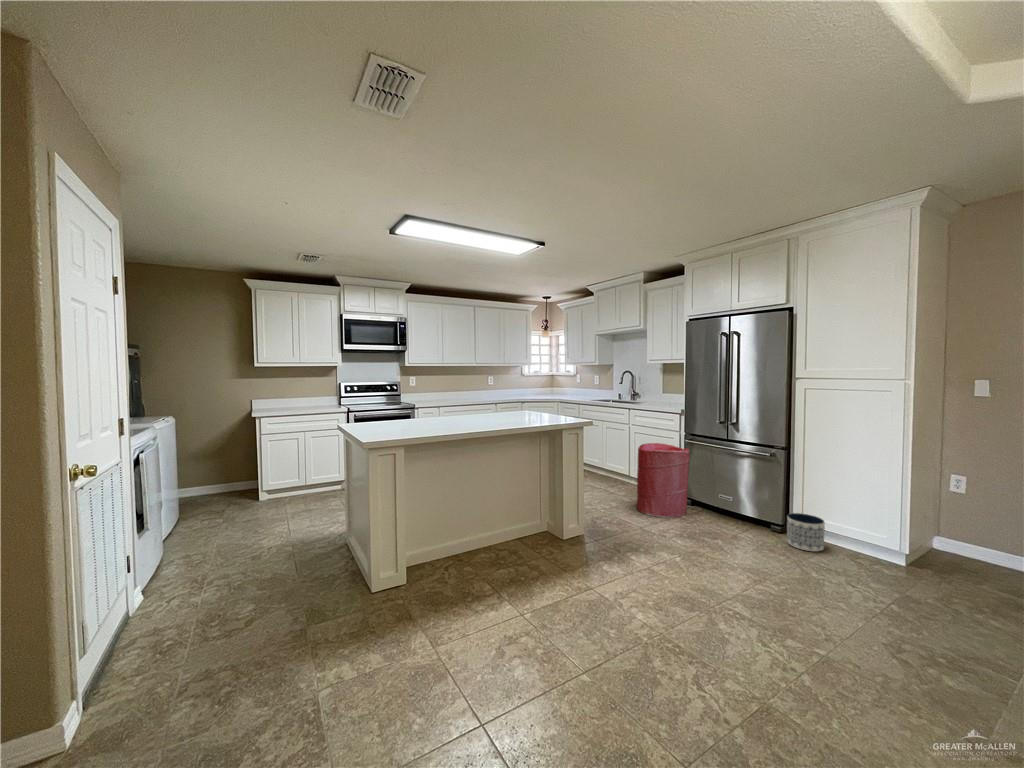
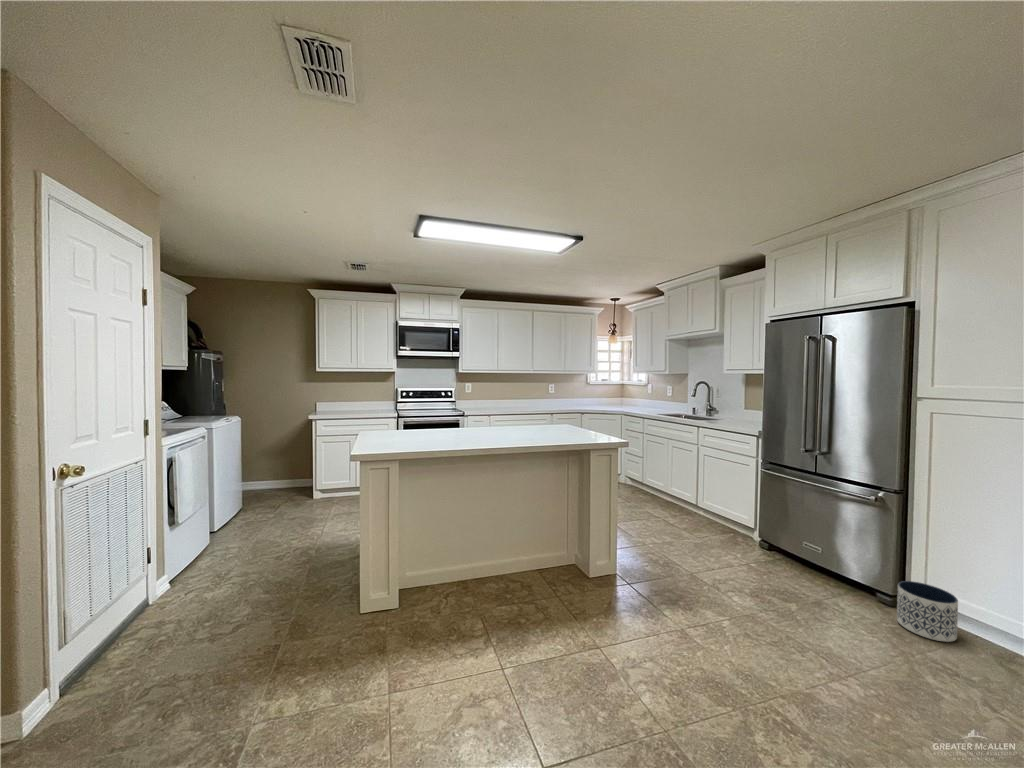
laundry hamper: present [637,443,690,518] -> none [694,469,763,563]

